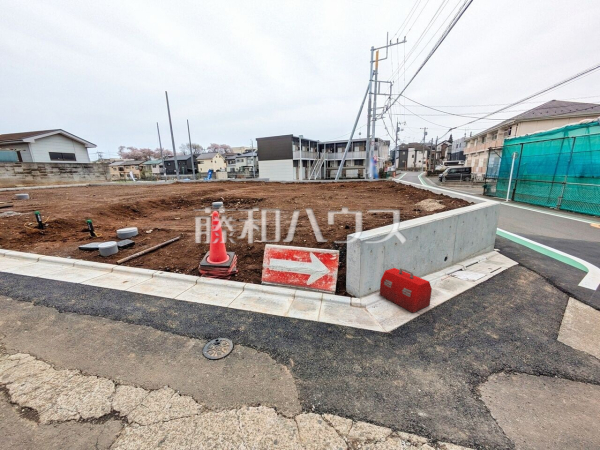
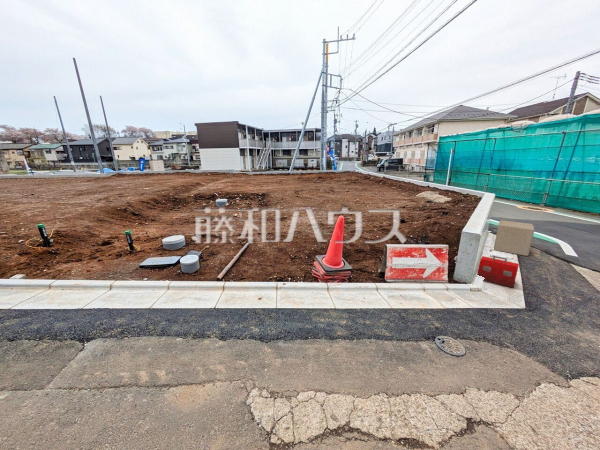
cardboard box: none [458,229,519,278] -> present [494,220,534,256]

